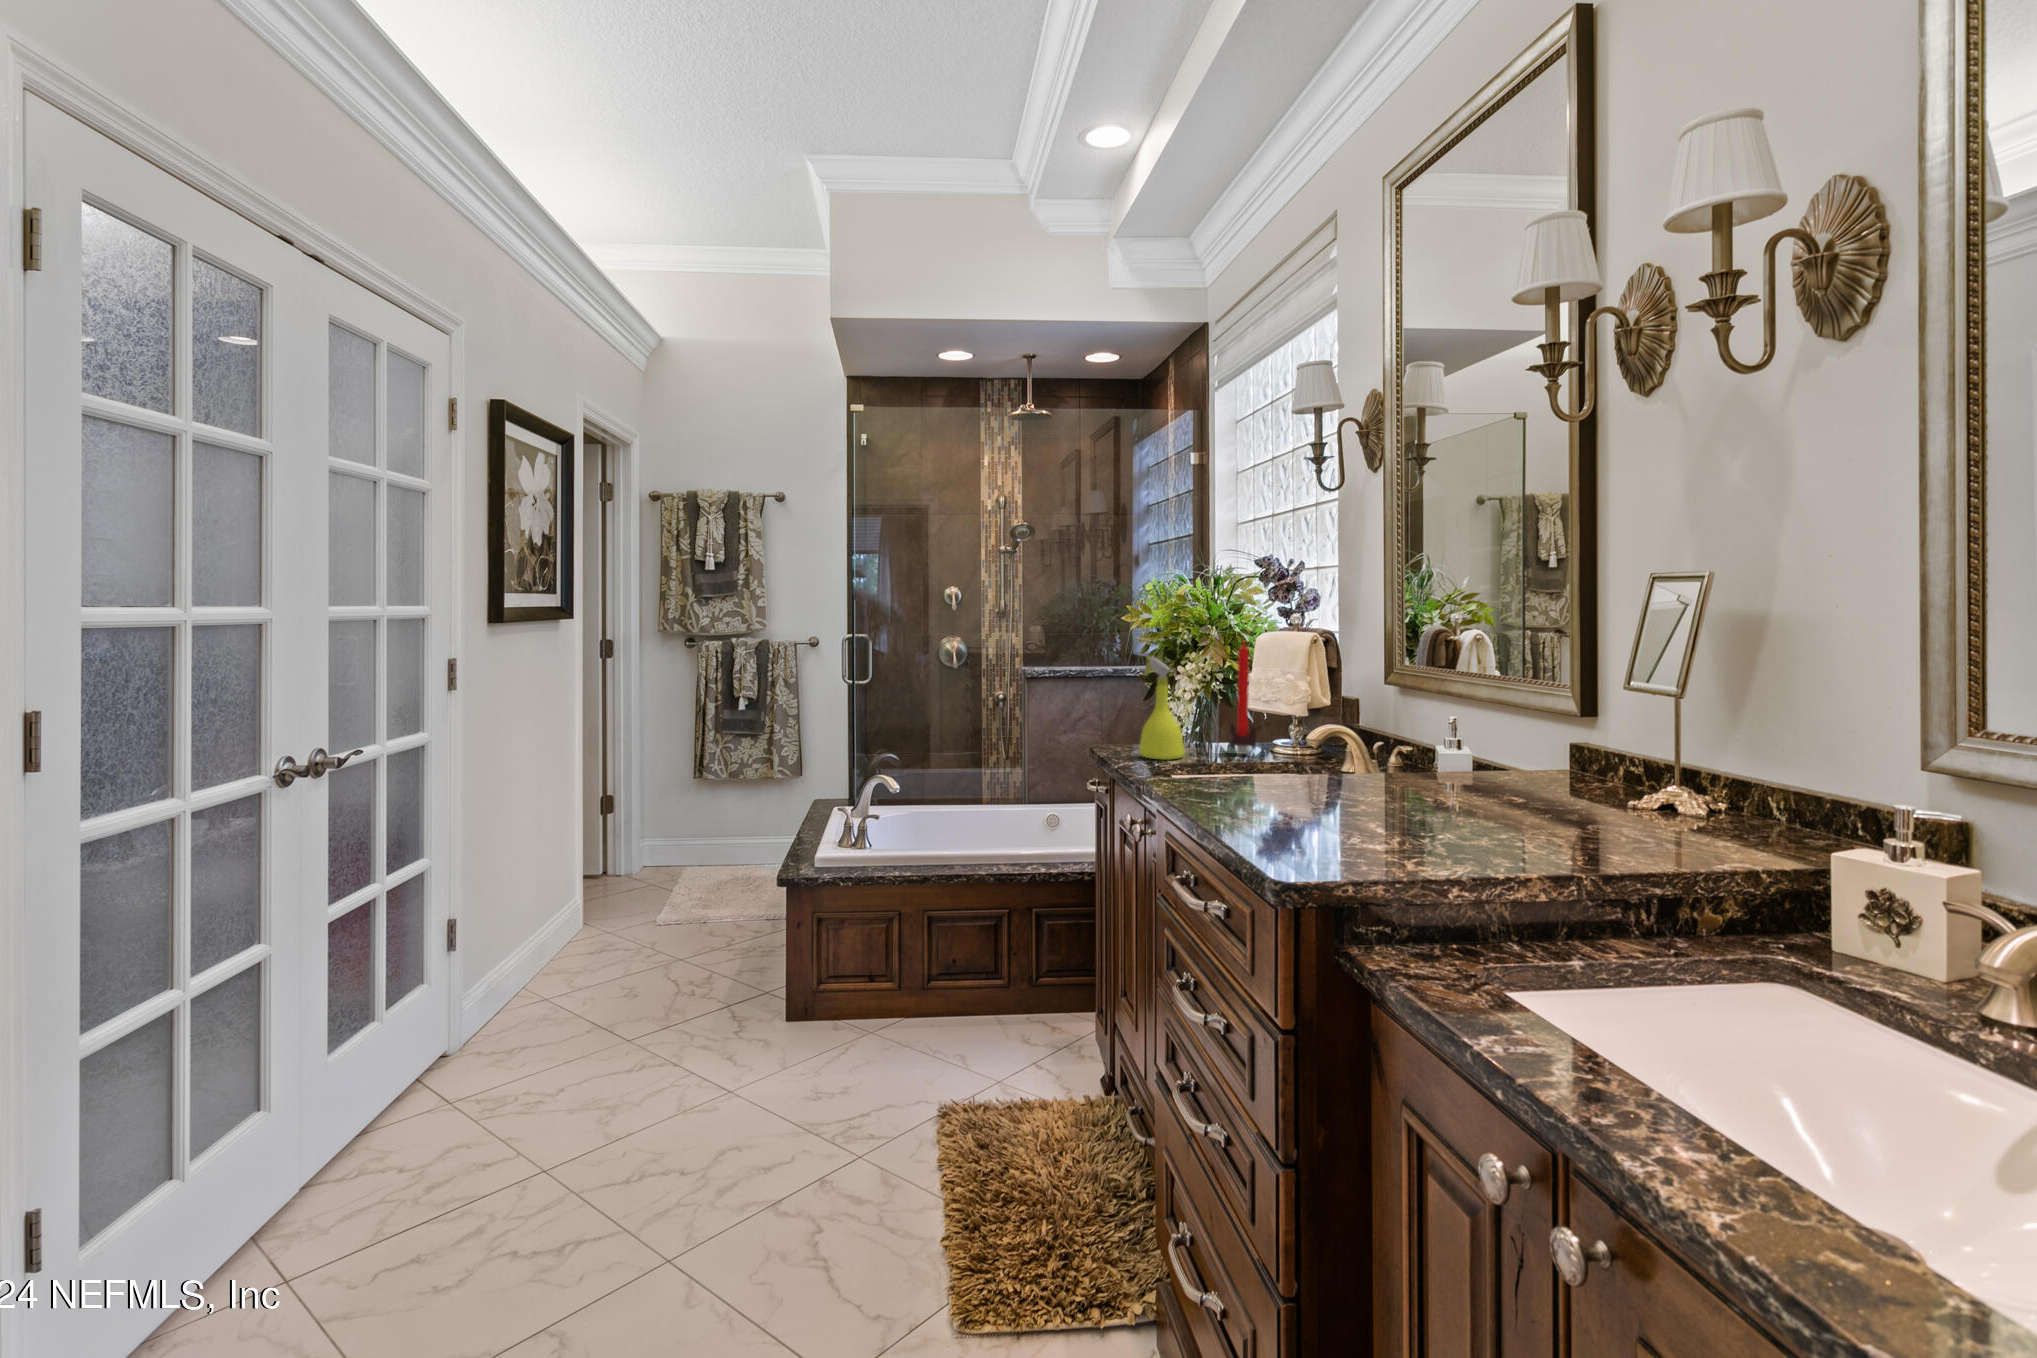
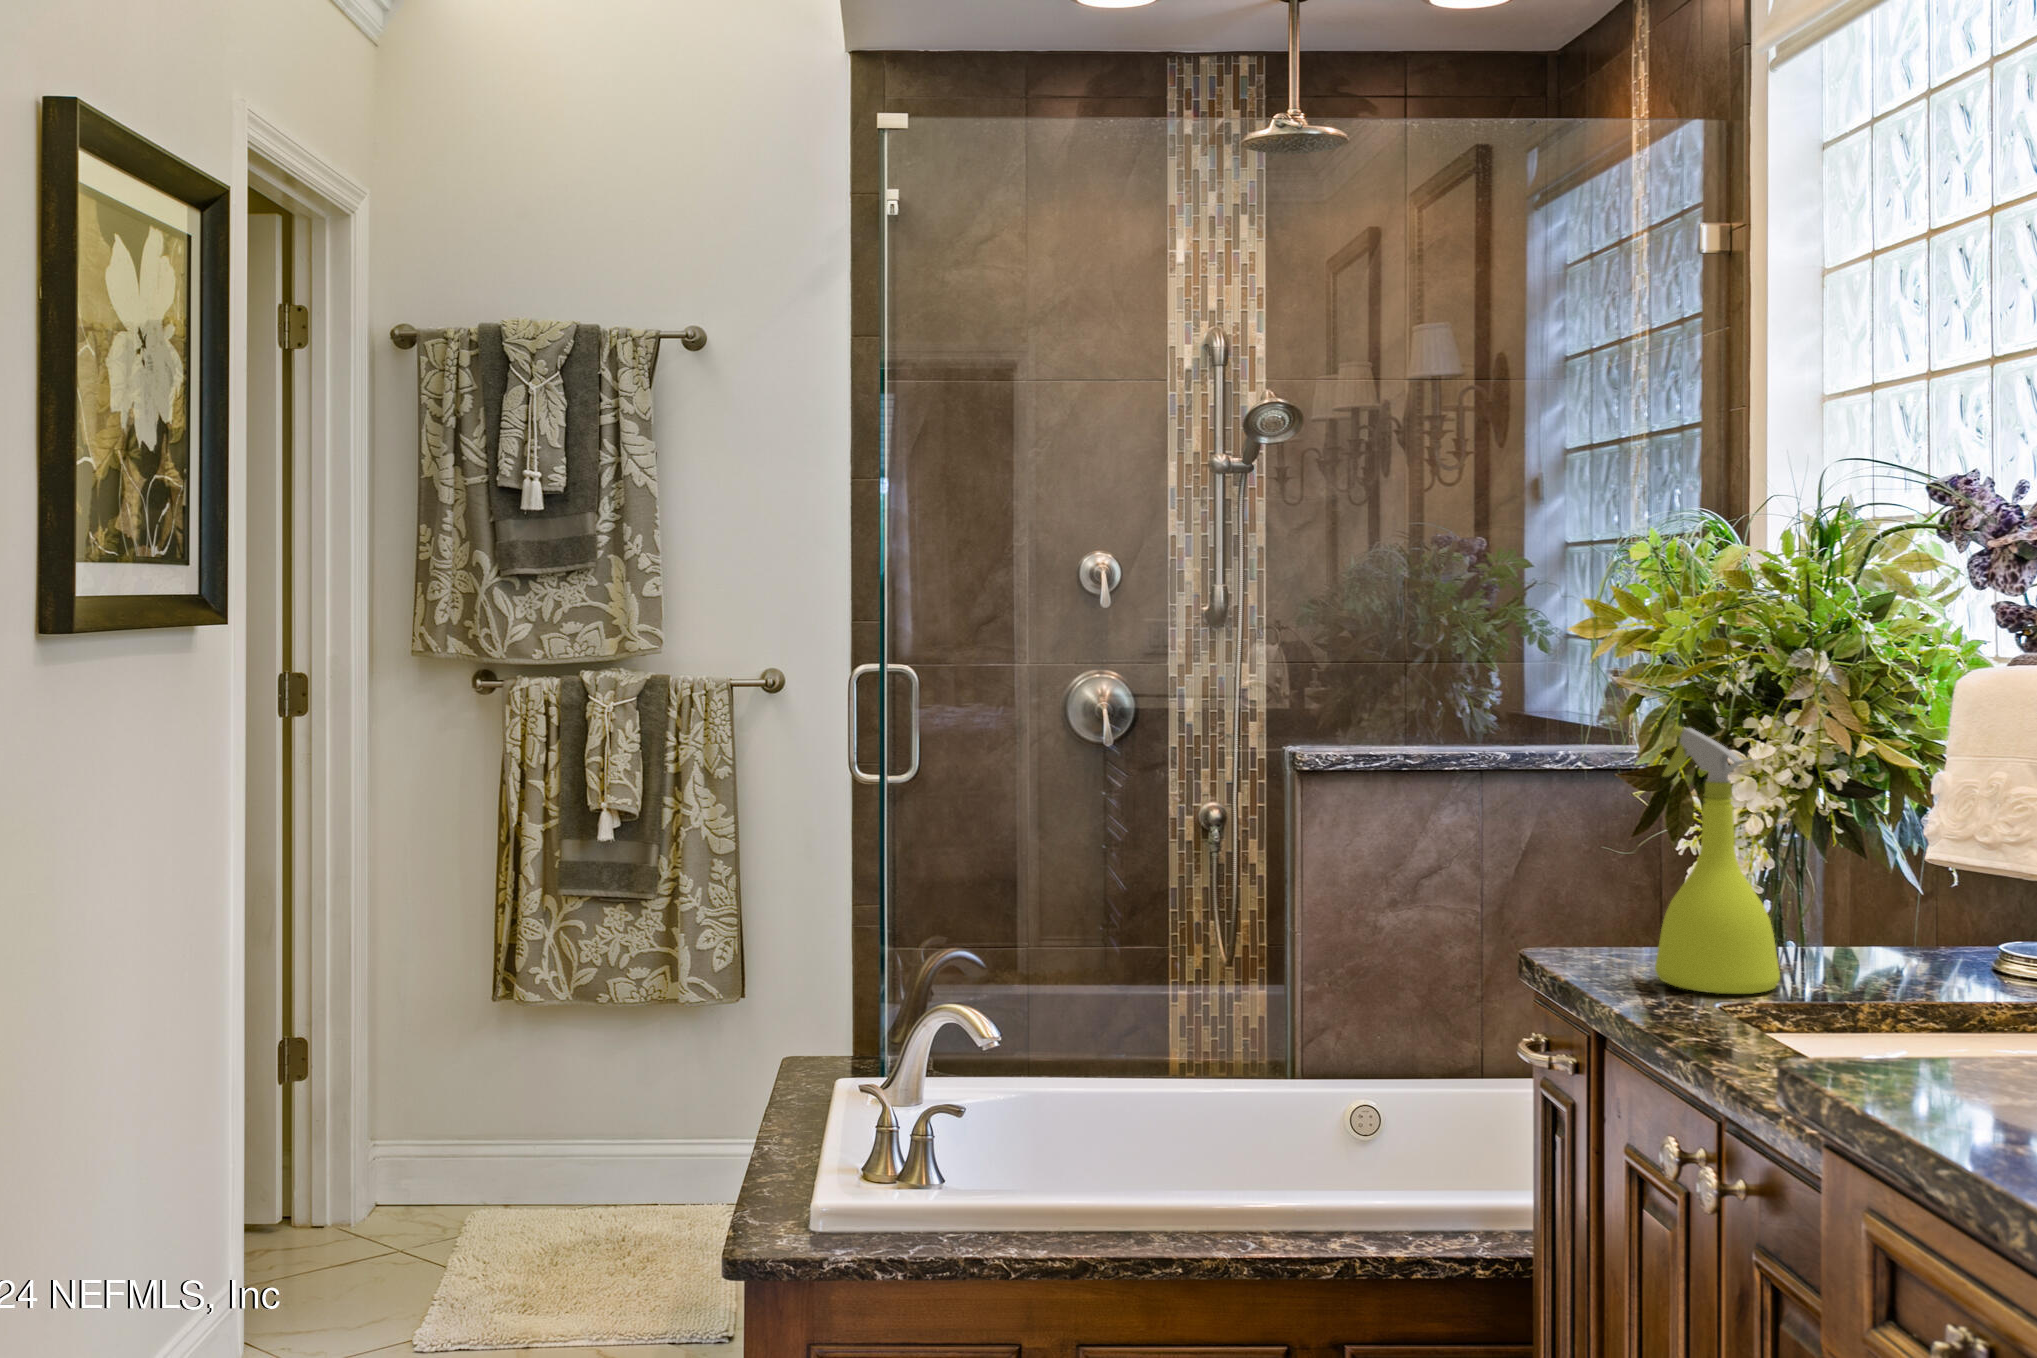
candle: present [1230,642,1256,754] -> none [1891,690,1972,981]

